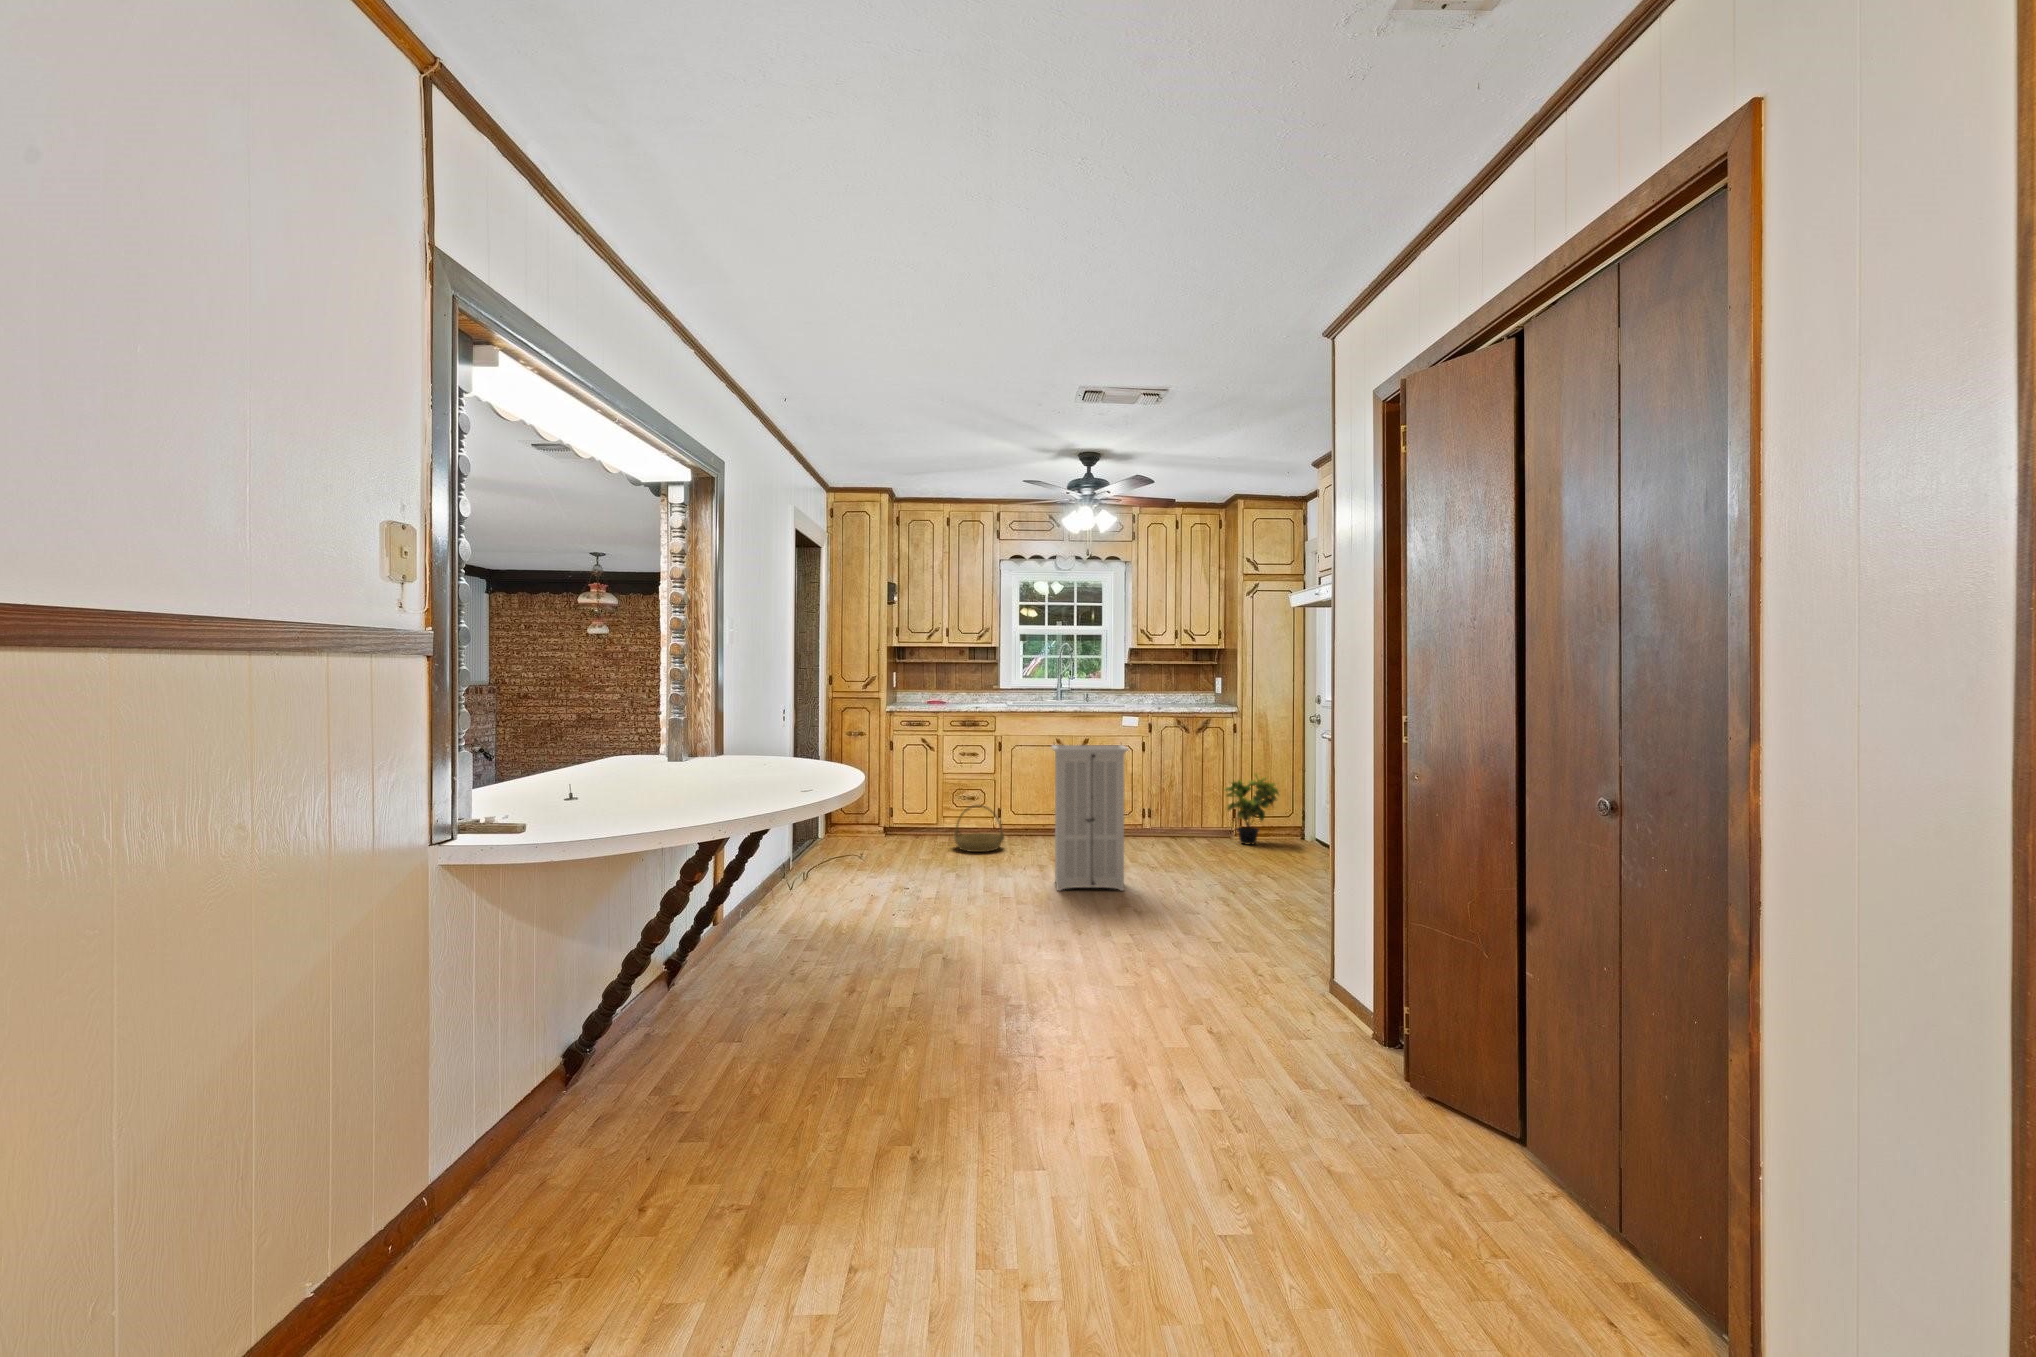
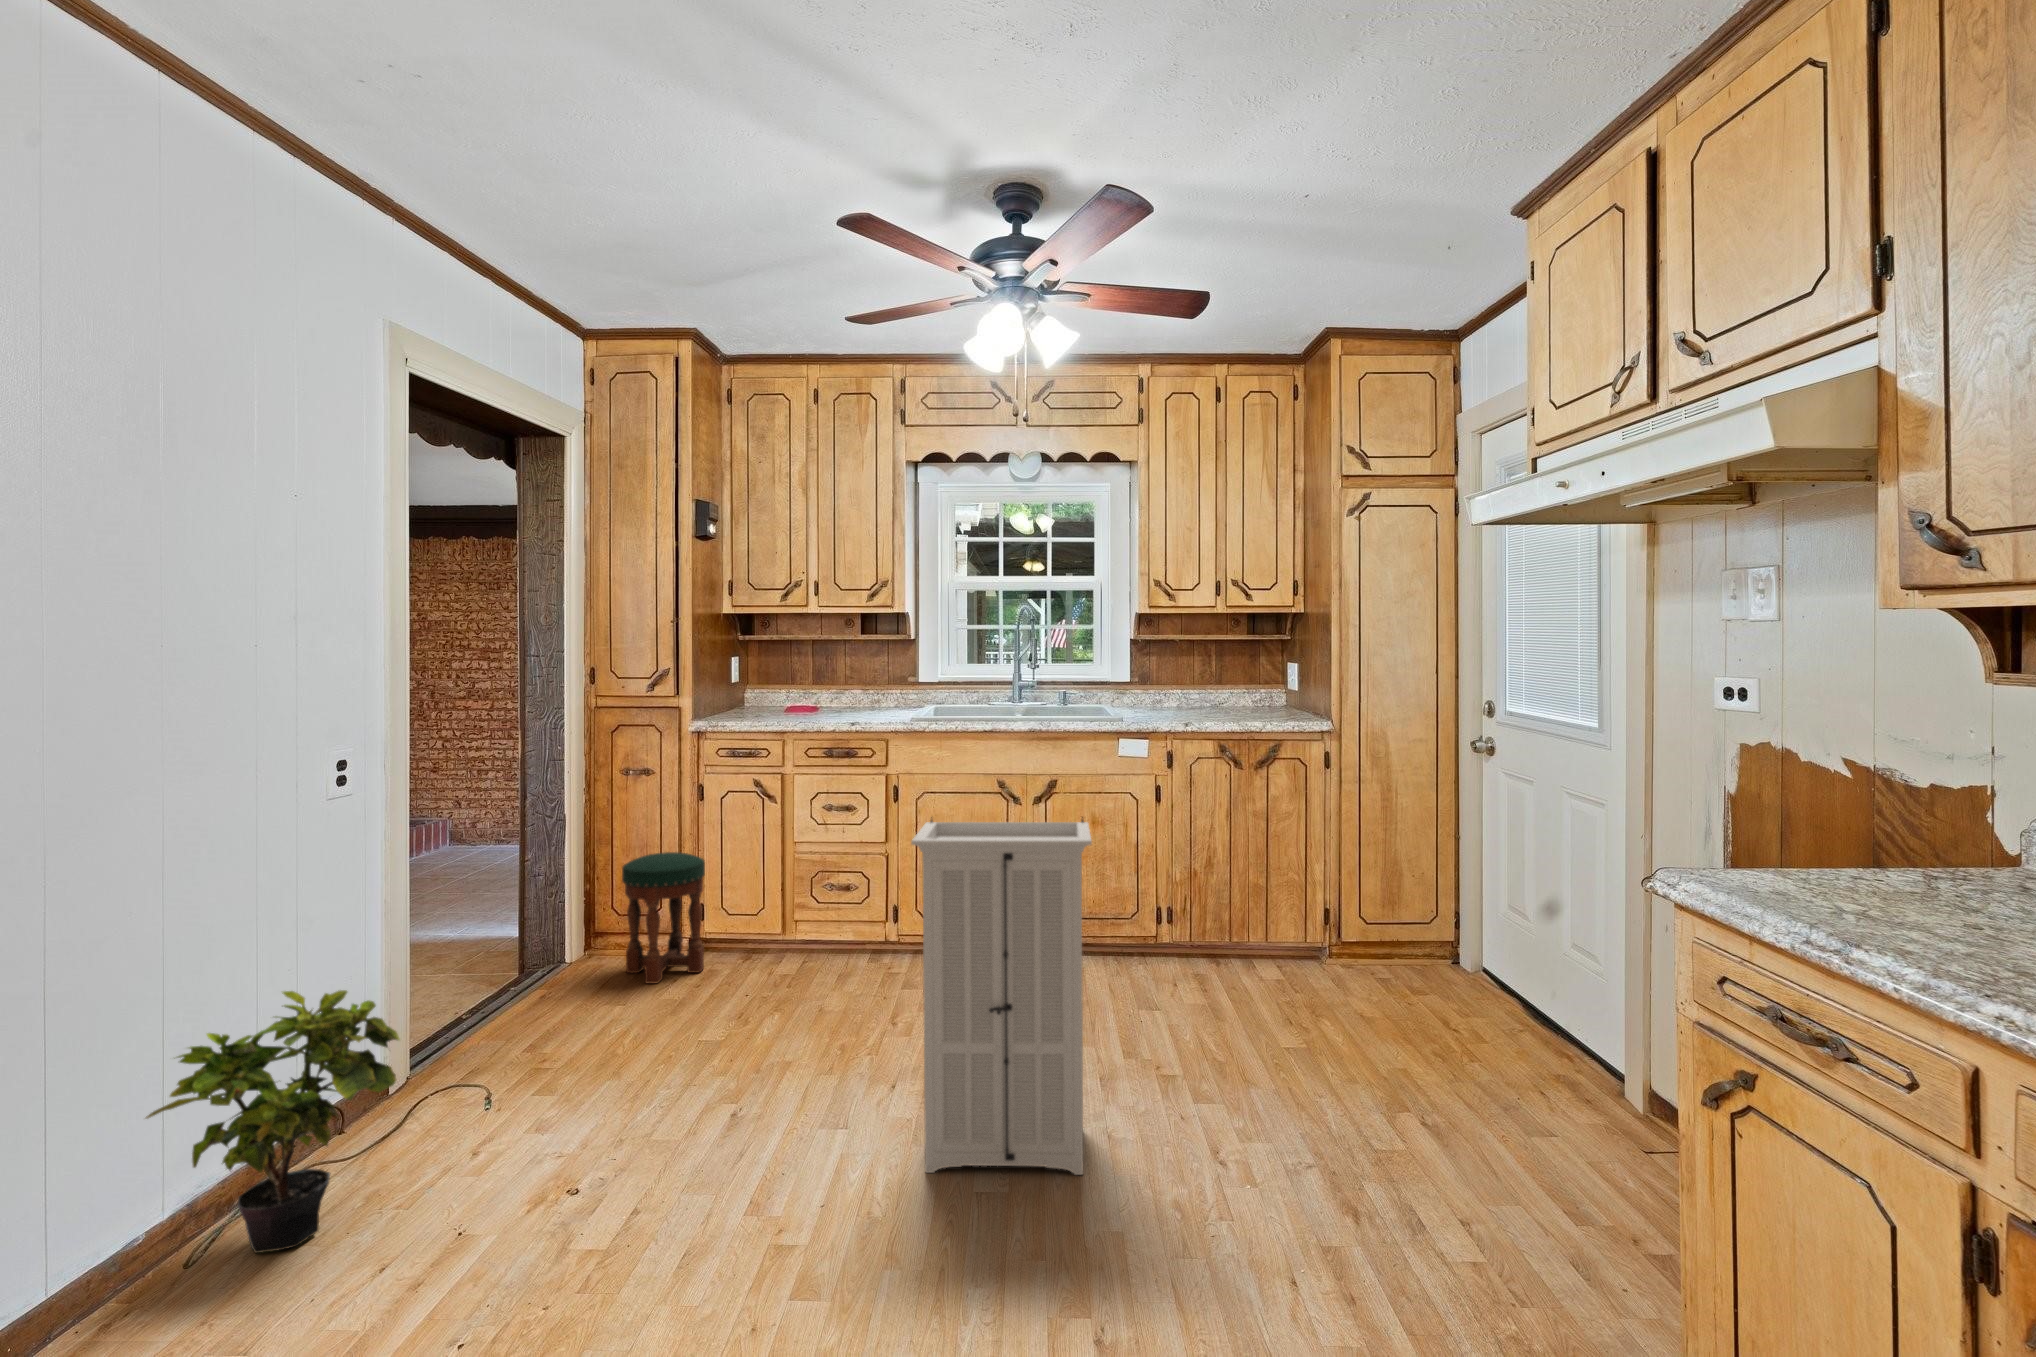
potted plant: present [1225,774,1279,845] -> present [146,990,400,1253]
stool: none [856,778,899,845] -> present [622,852,705,983]
basket: present [954,805,1004,852] -> none [788,911,887,1007]

